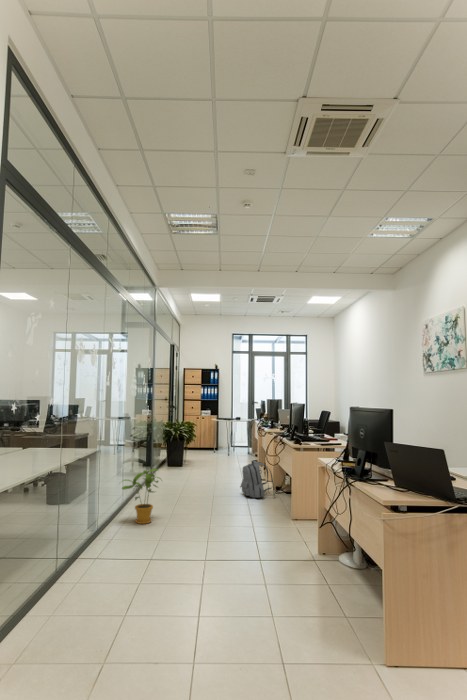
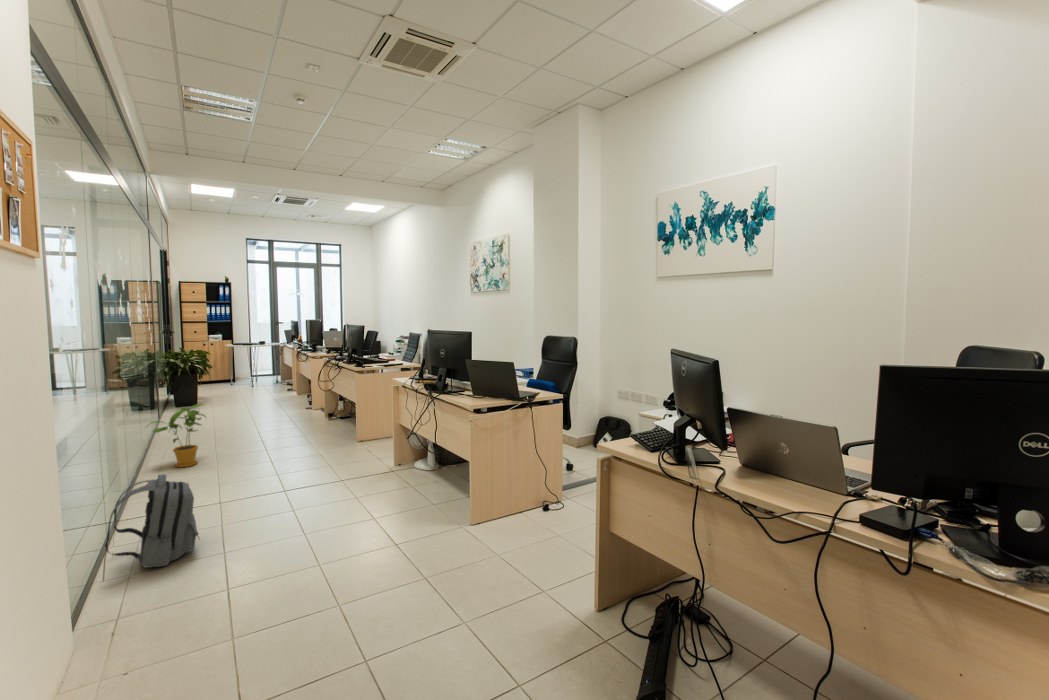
backpack: present [240,460,275,498] -> present [103,474,199,581]

